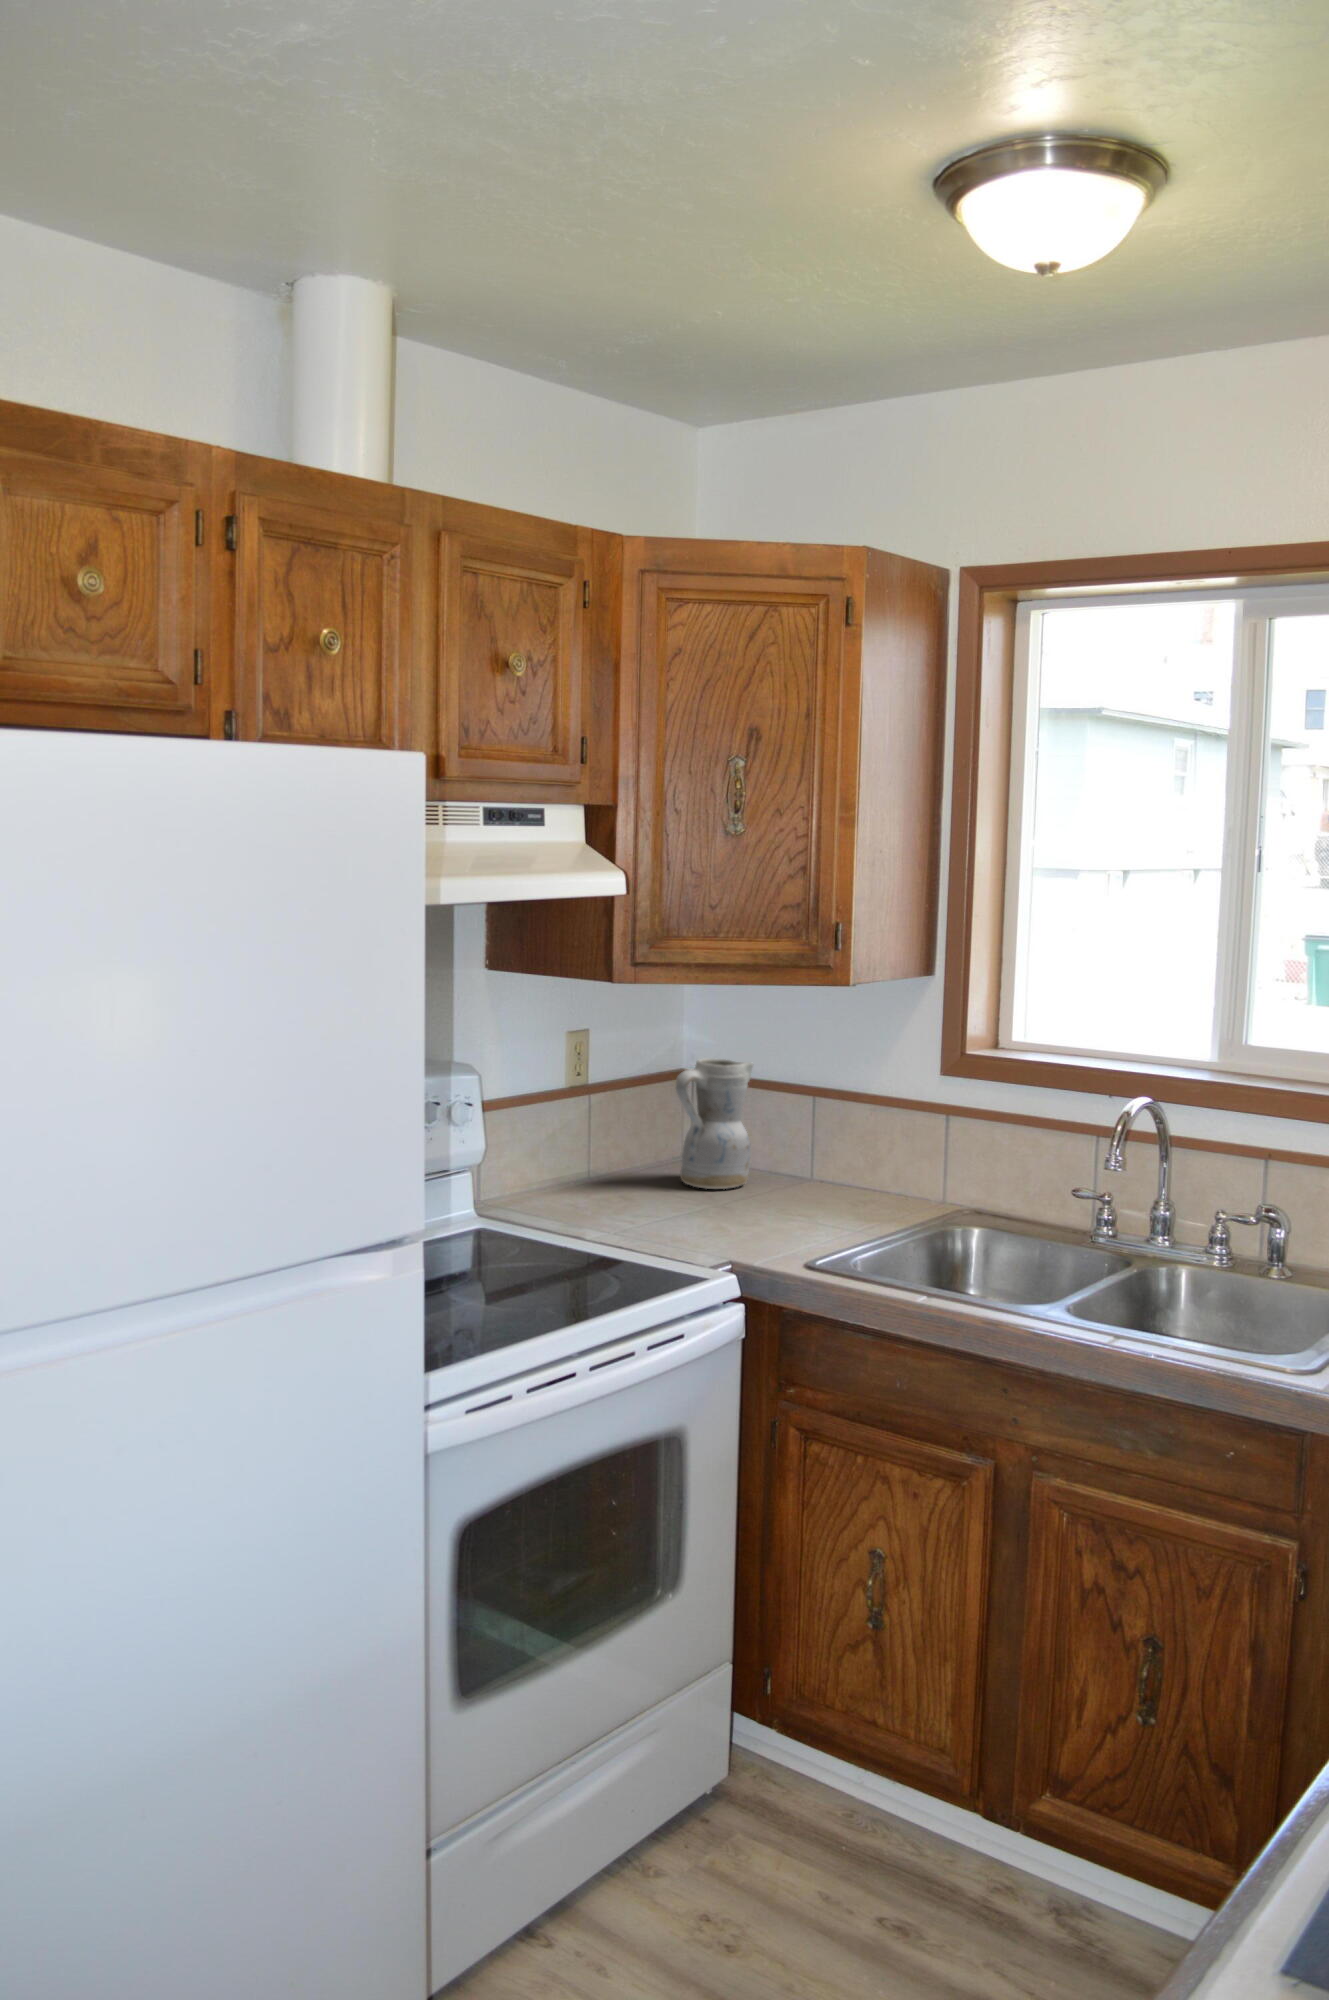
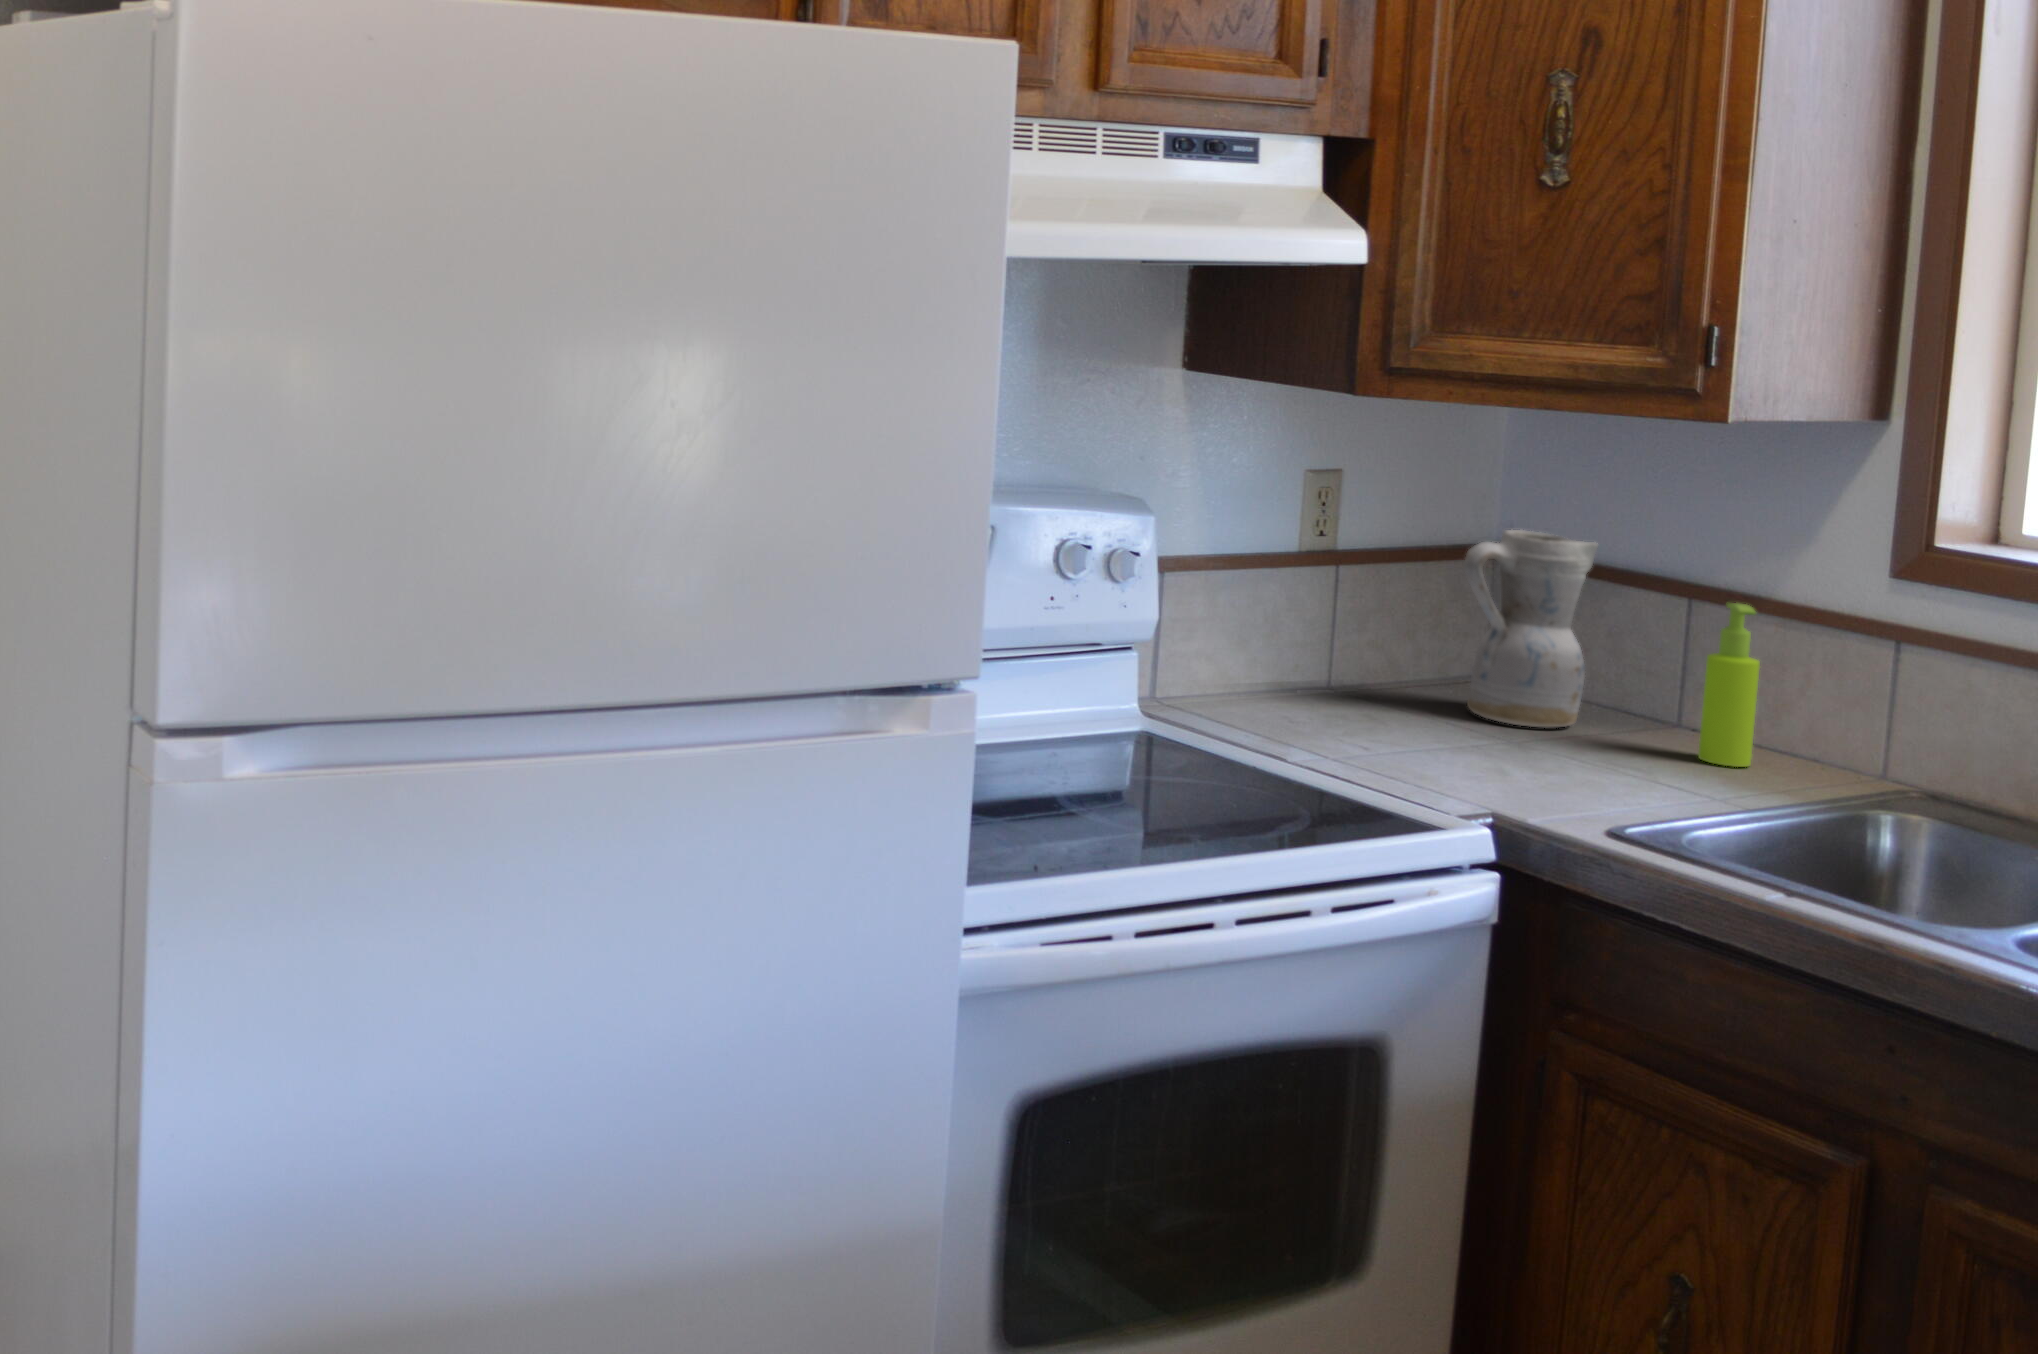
soap dispenser: none [823,1095,855,1199] -> present [1698,603,1760,767]

